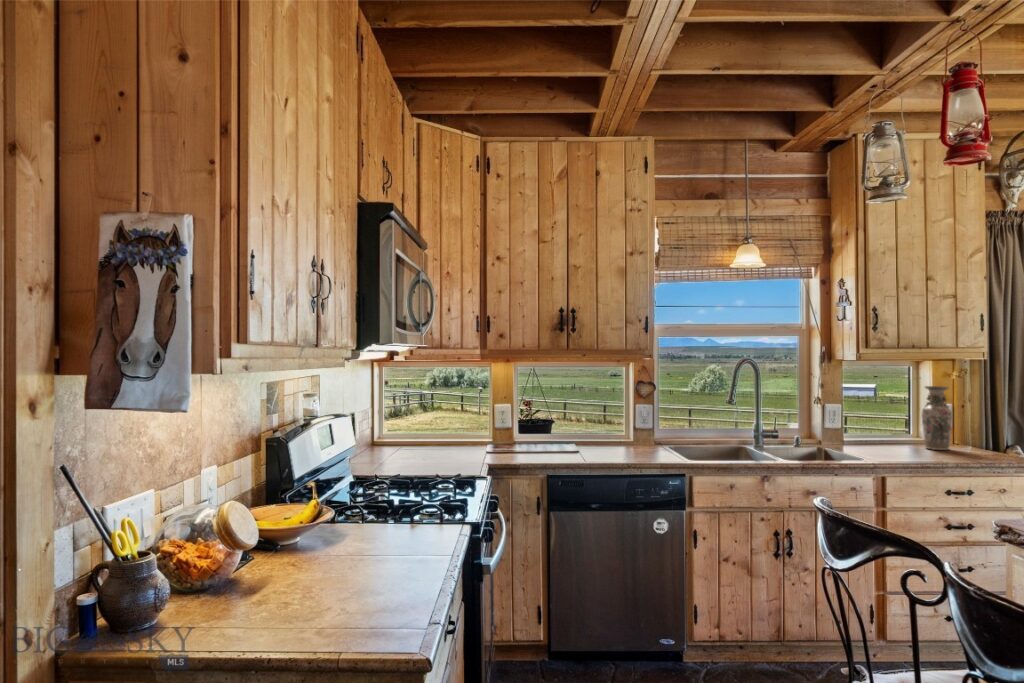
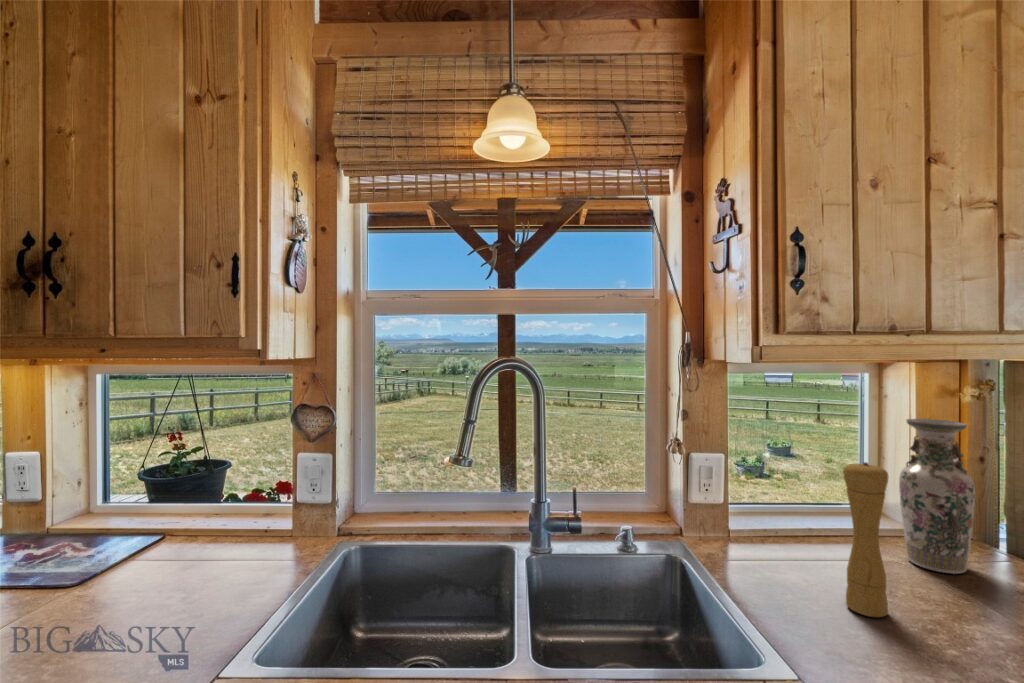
pepper mill: none [894,398,911,456] -> present [843,462,888,617]

